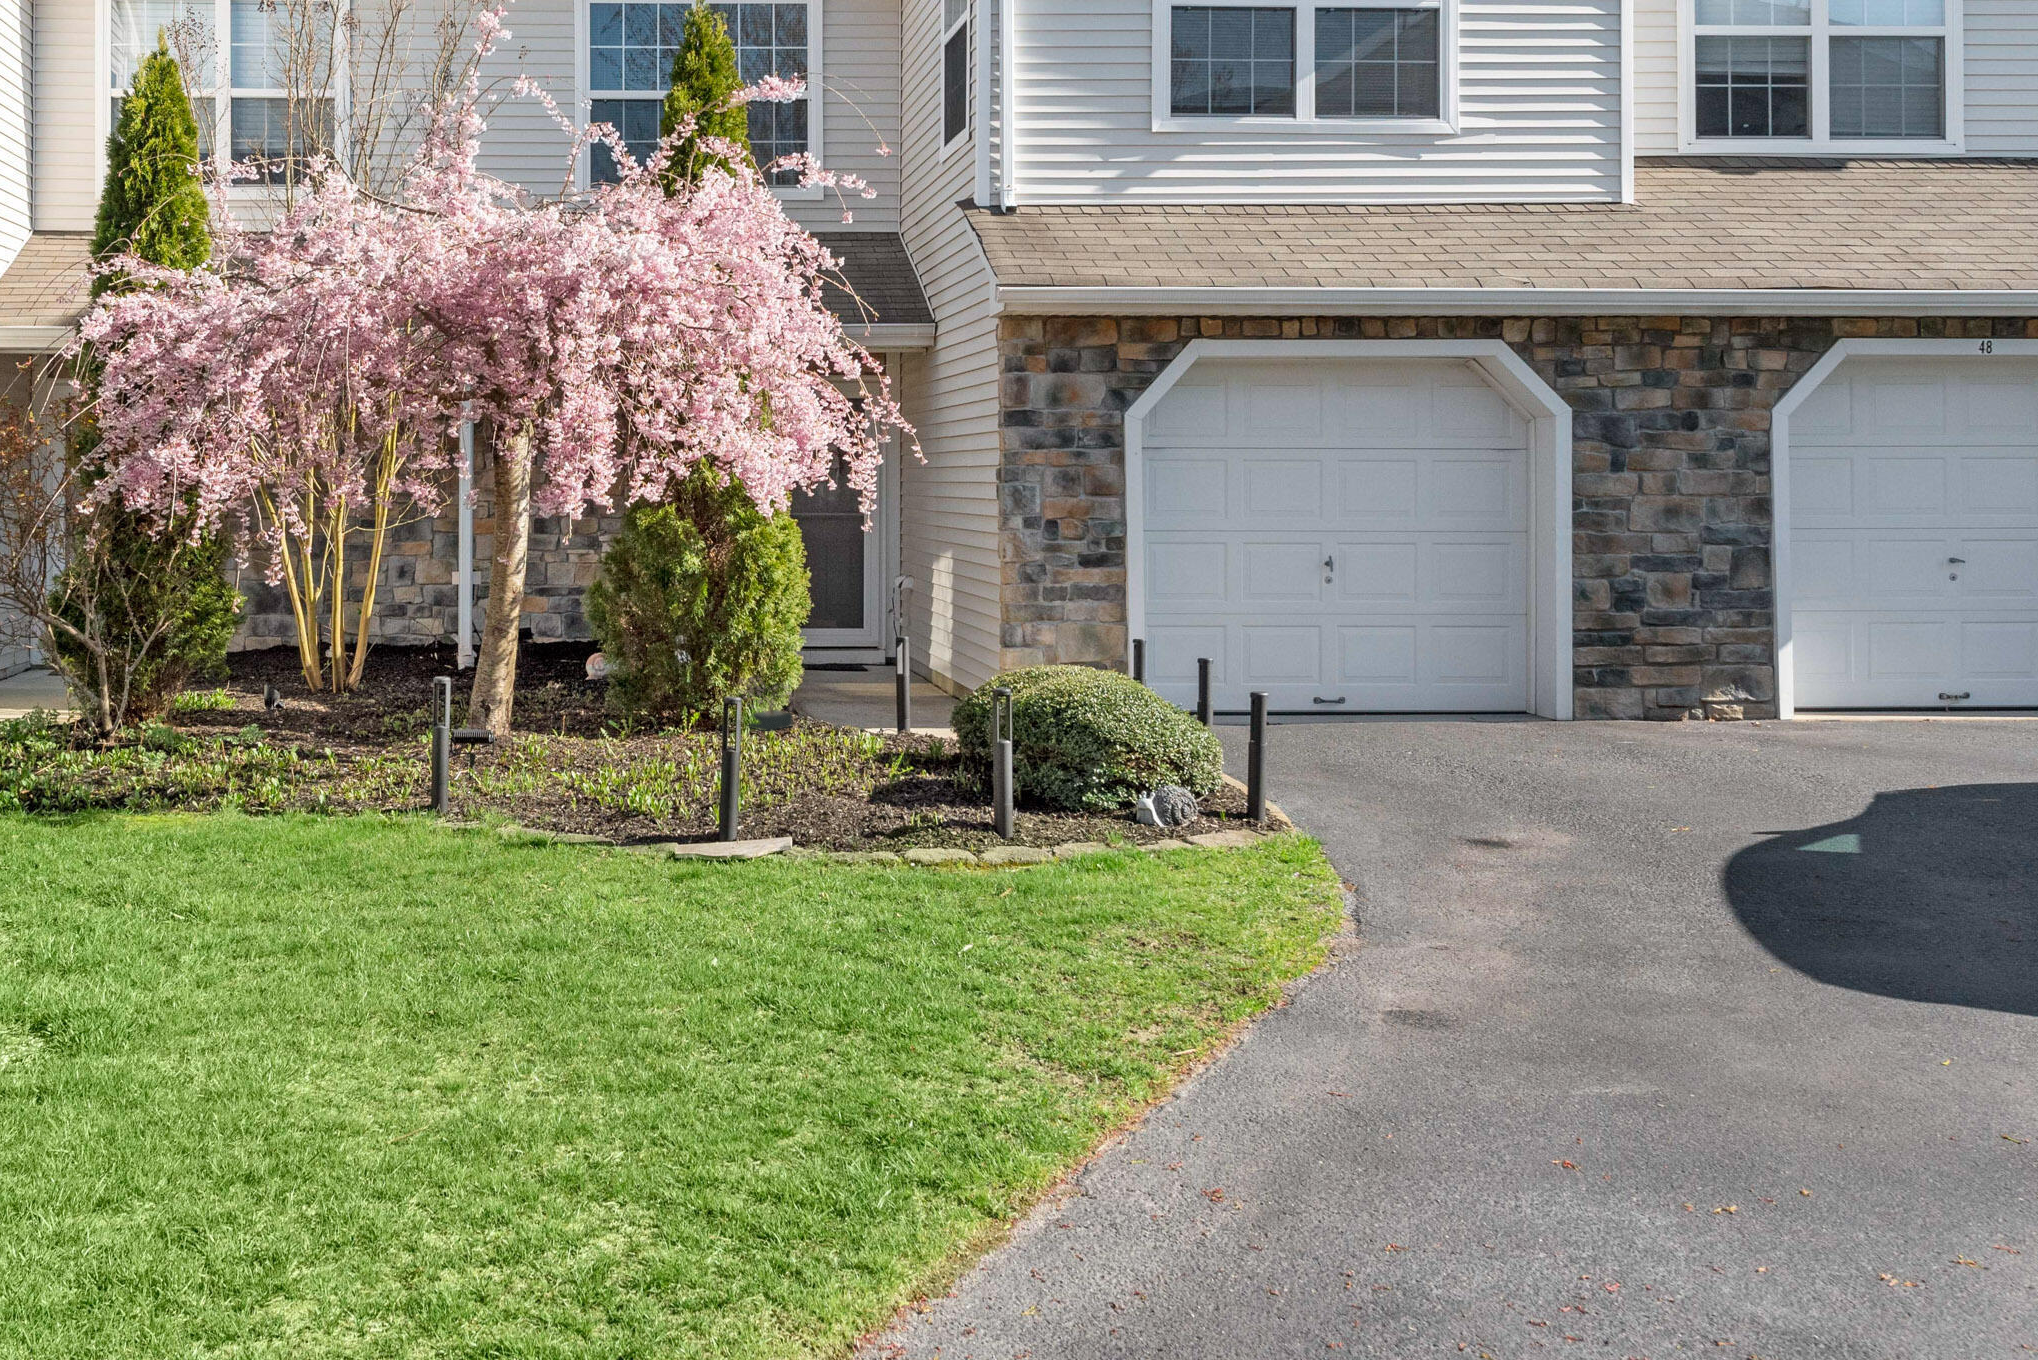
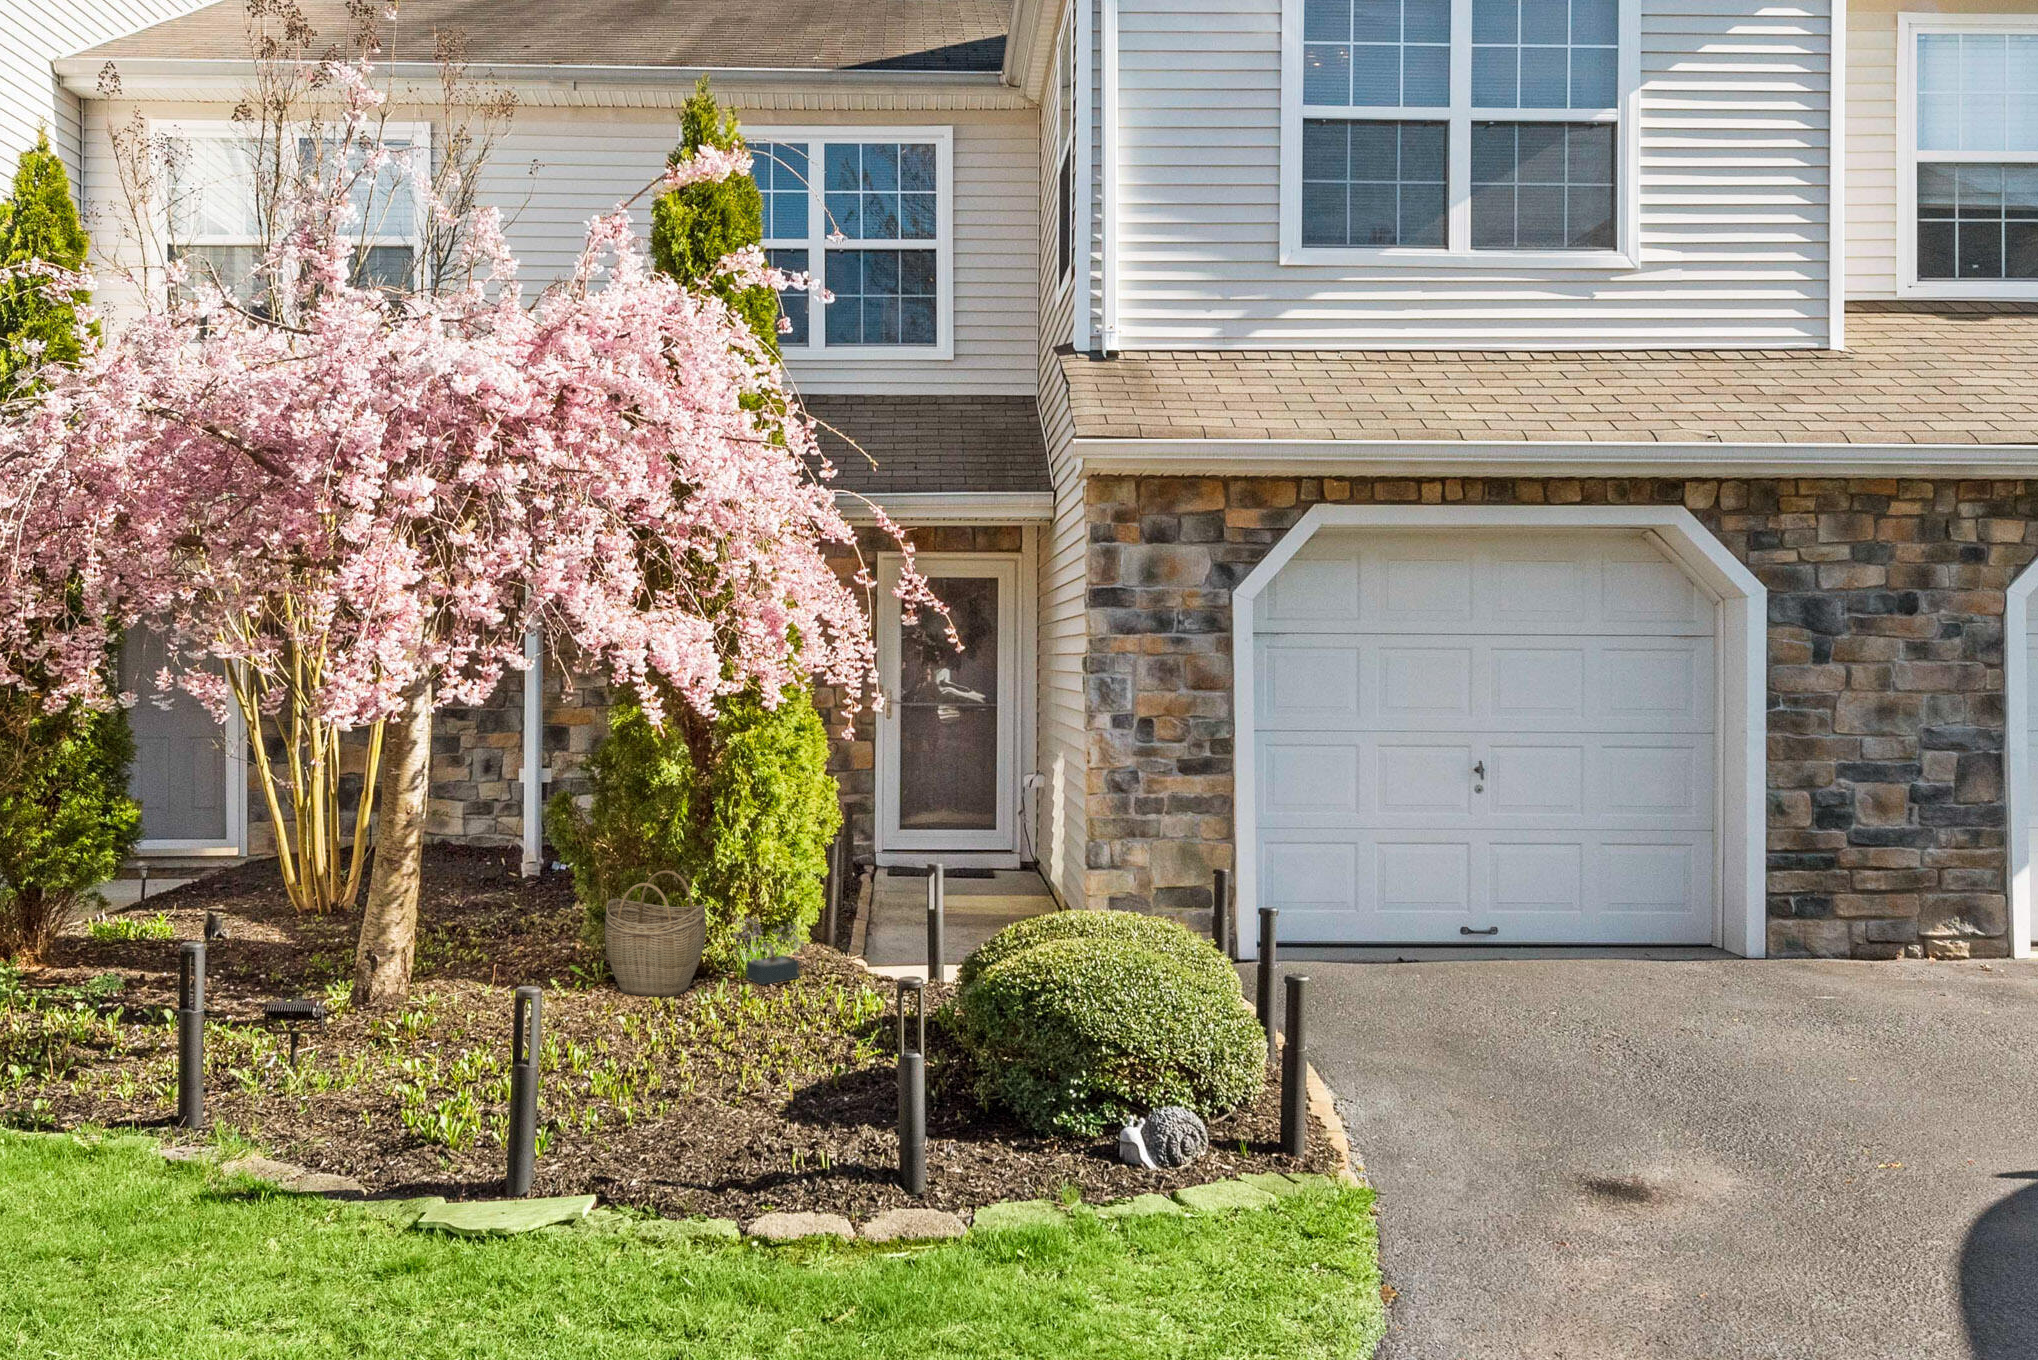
woven basket: none [637,639,720,739] -> present [605,870,706,997]

